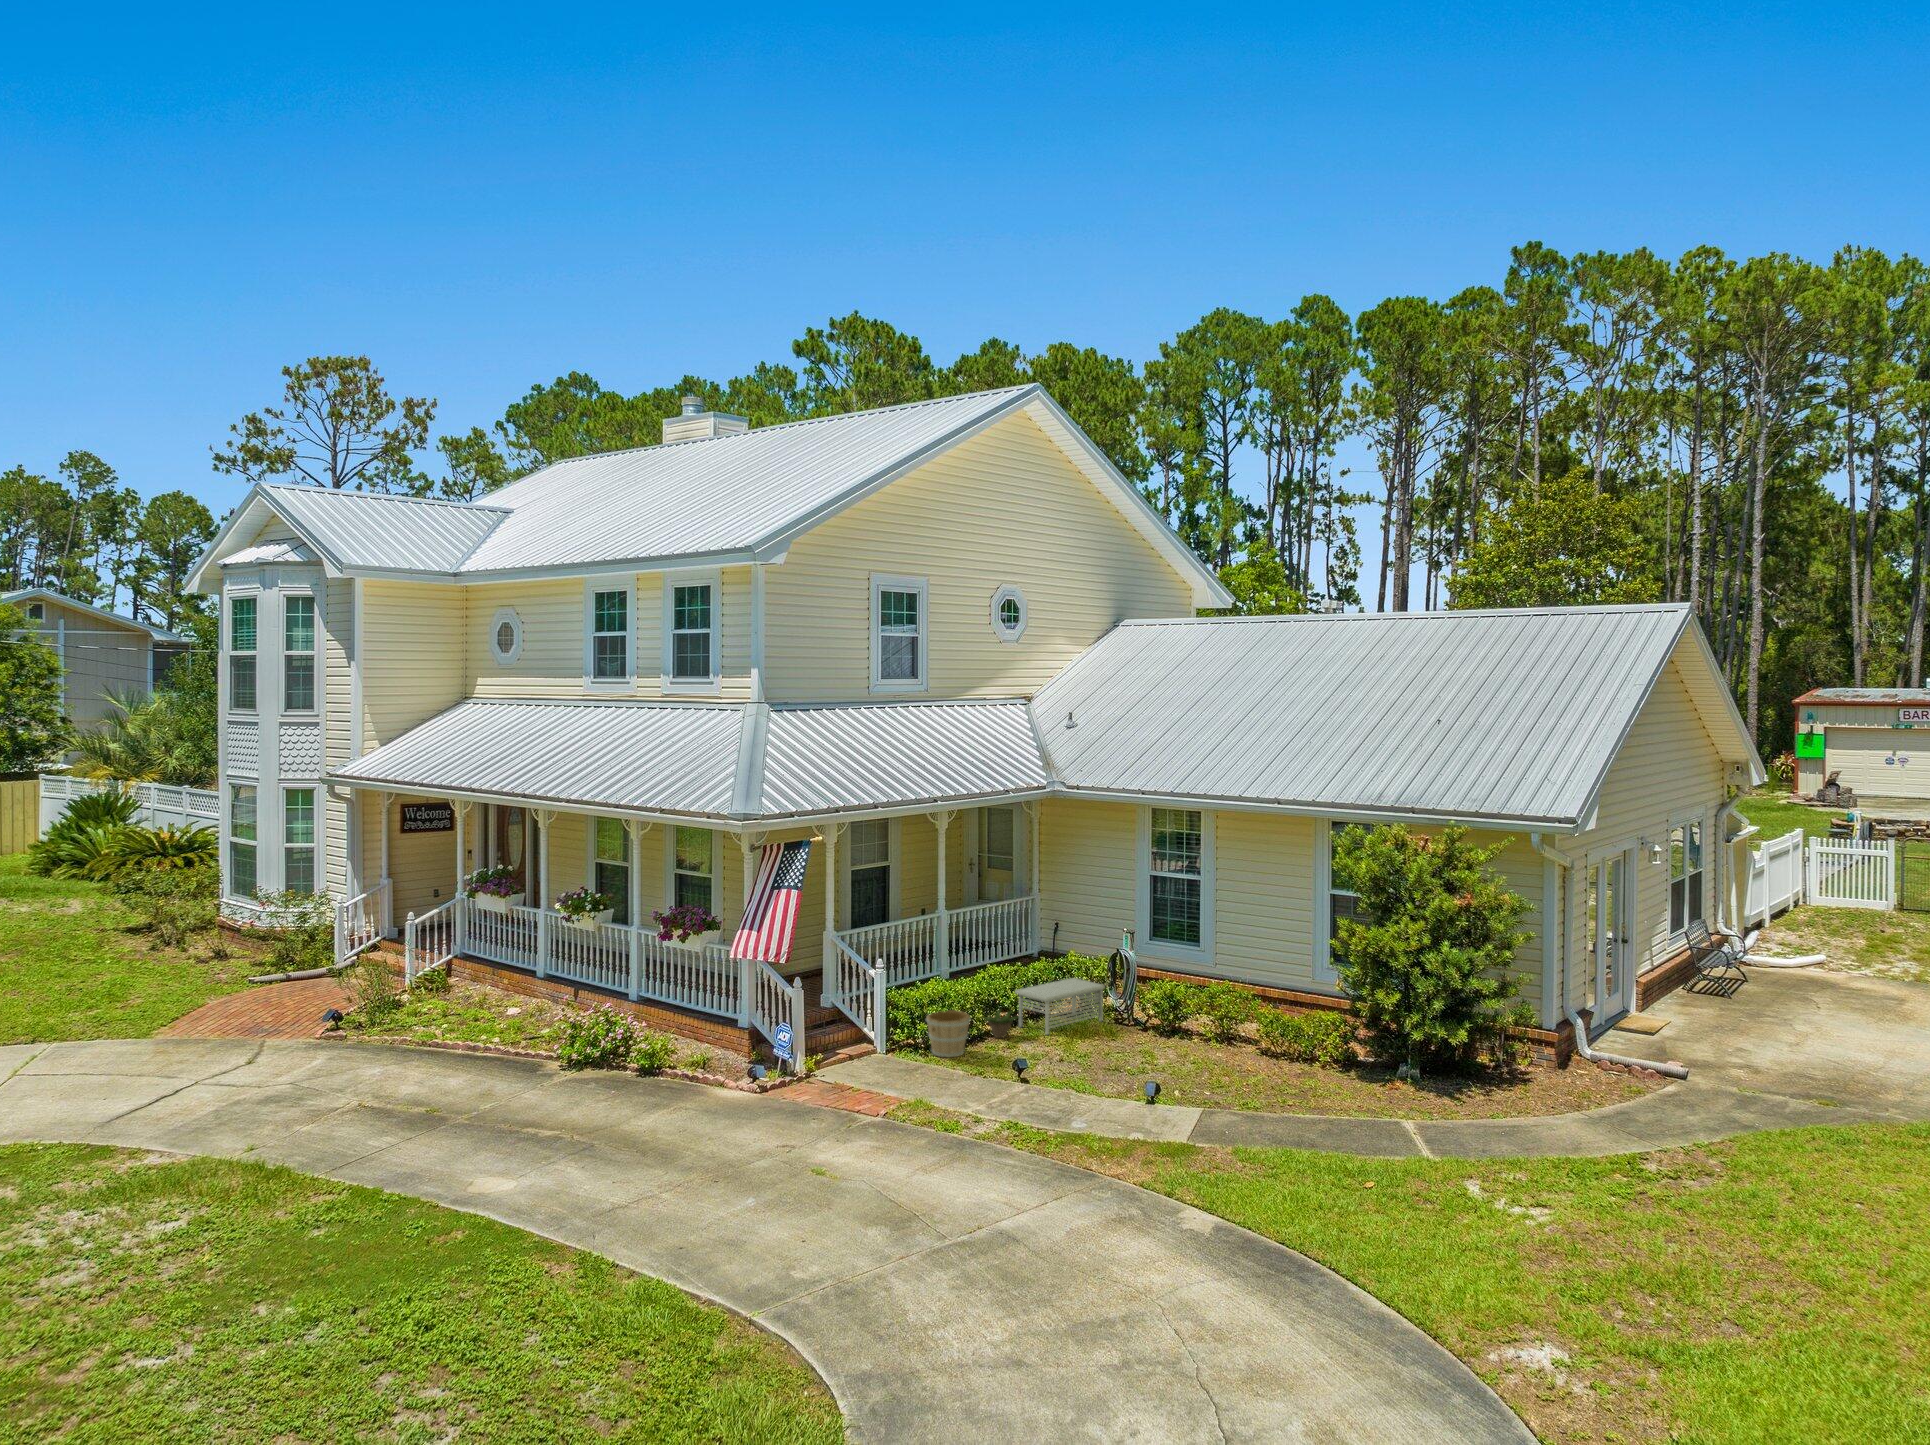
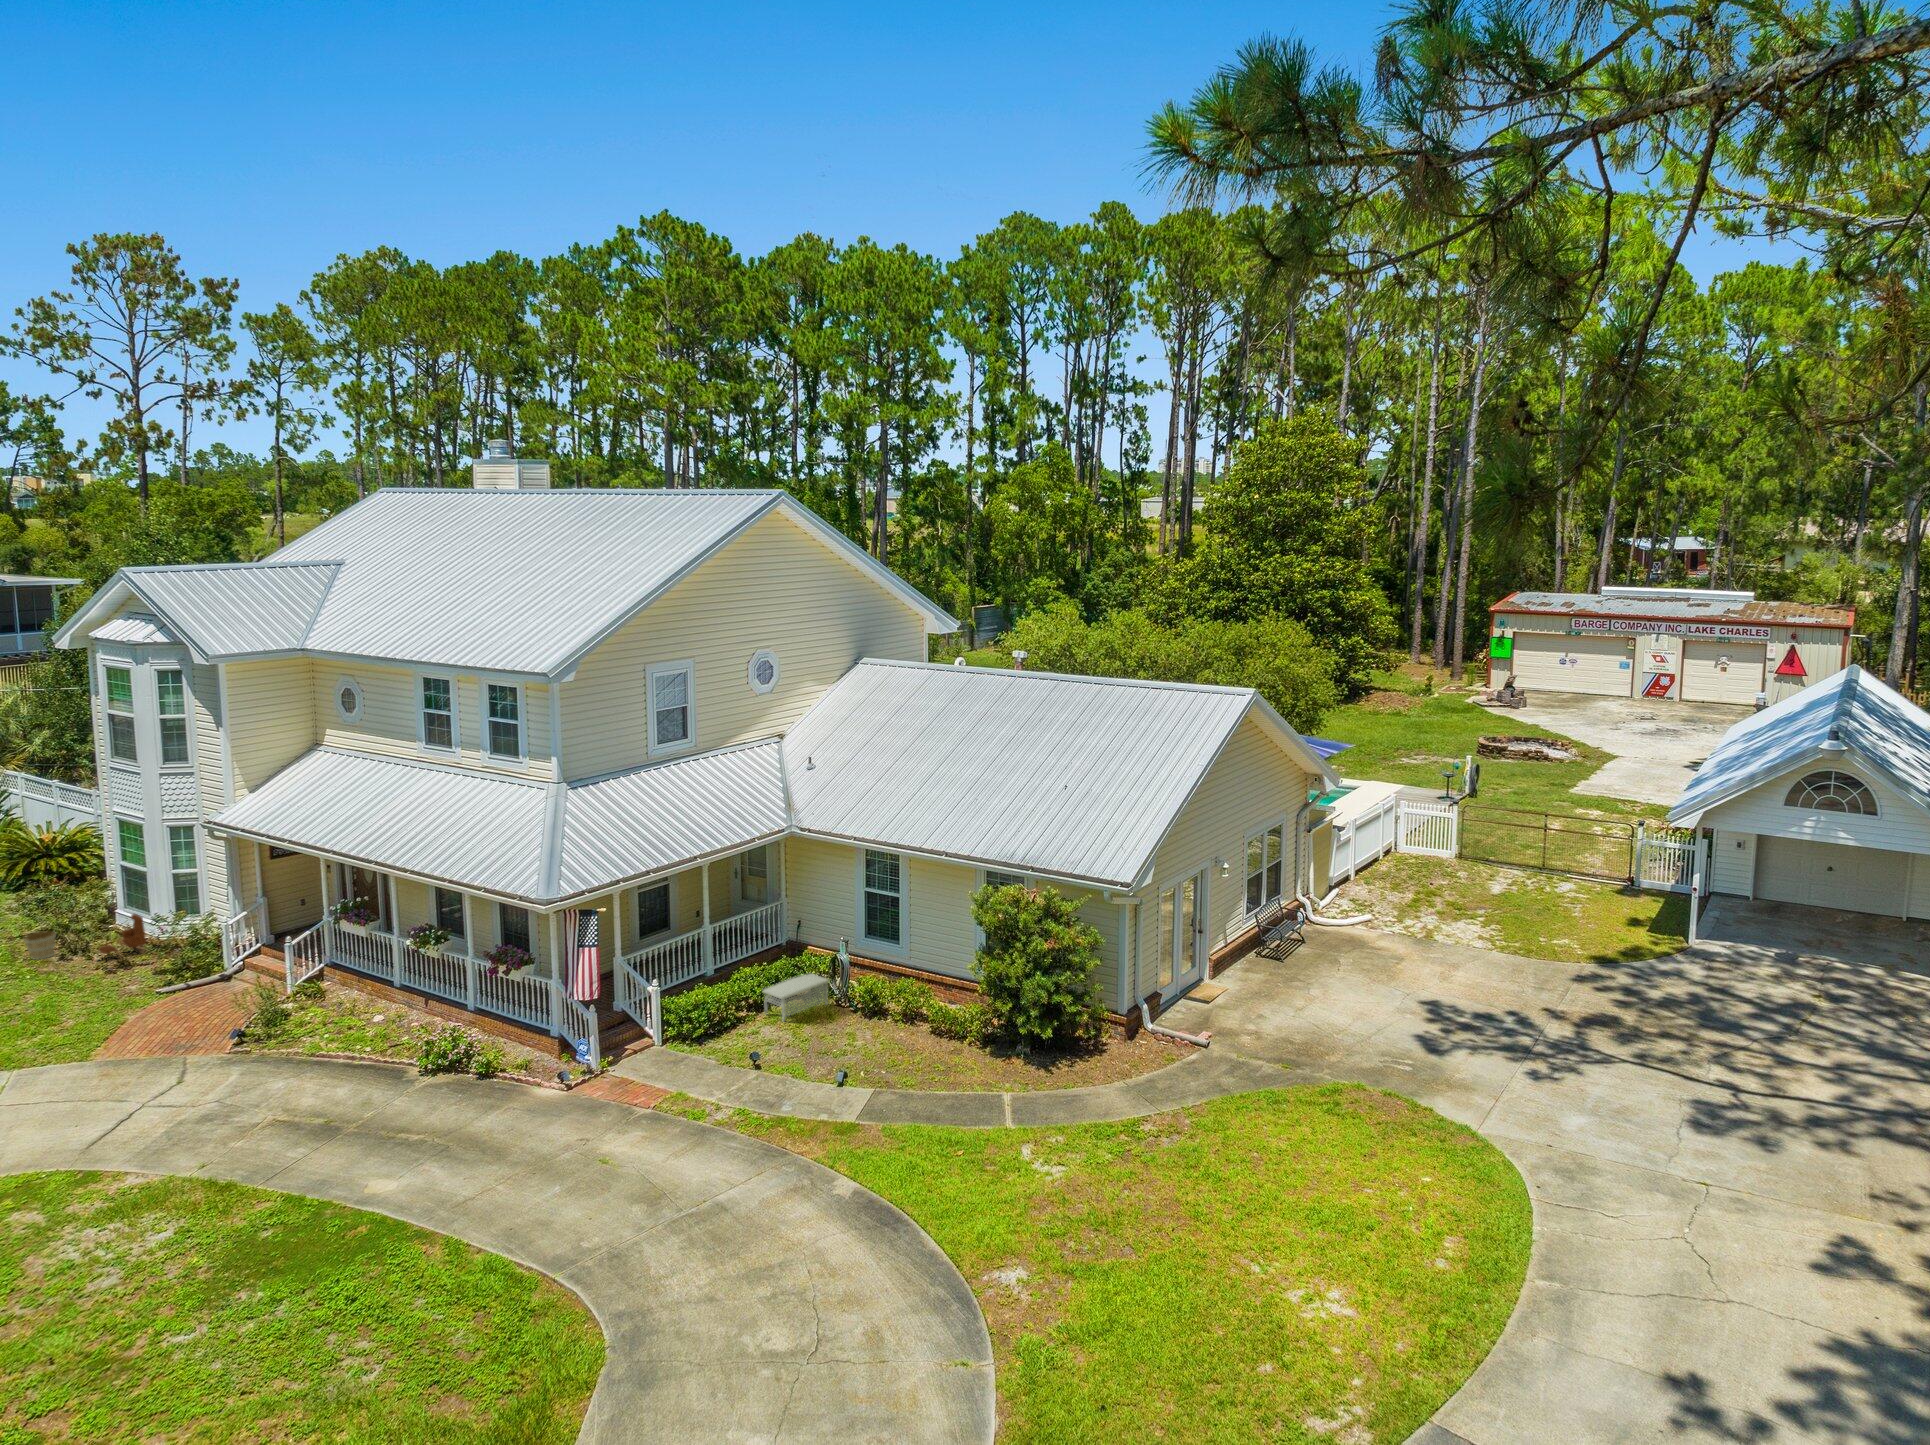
lounge chair: none [190,901,252,954] -> present [98,914,146,960]
wooden bucket: present [926,1010,970,1058] -> present [24,931,56,960]
decorative plant: present [984,1010,1020,1038] -> none [732,1004,763,1027]

